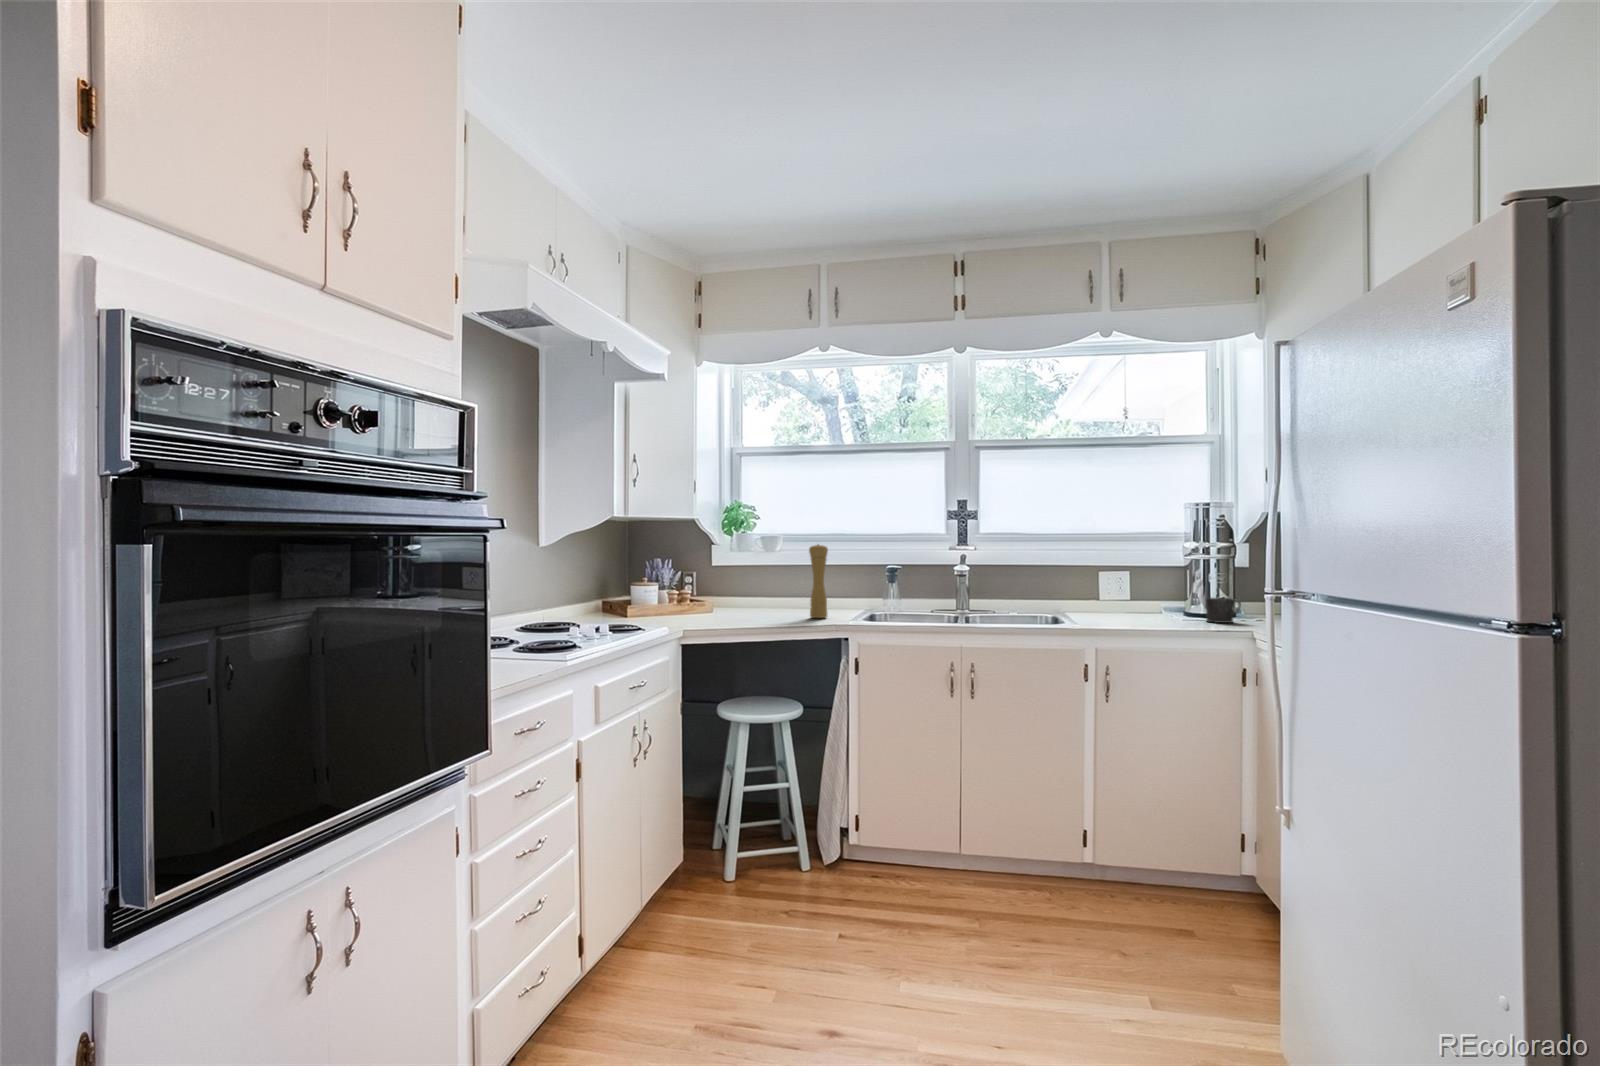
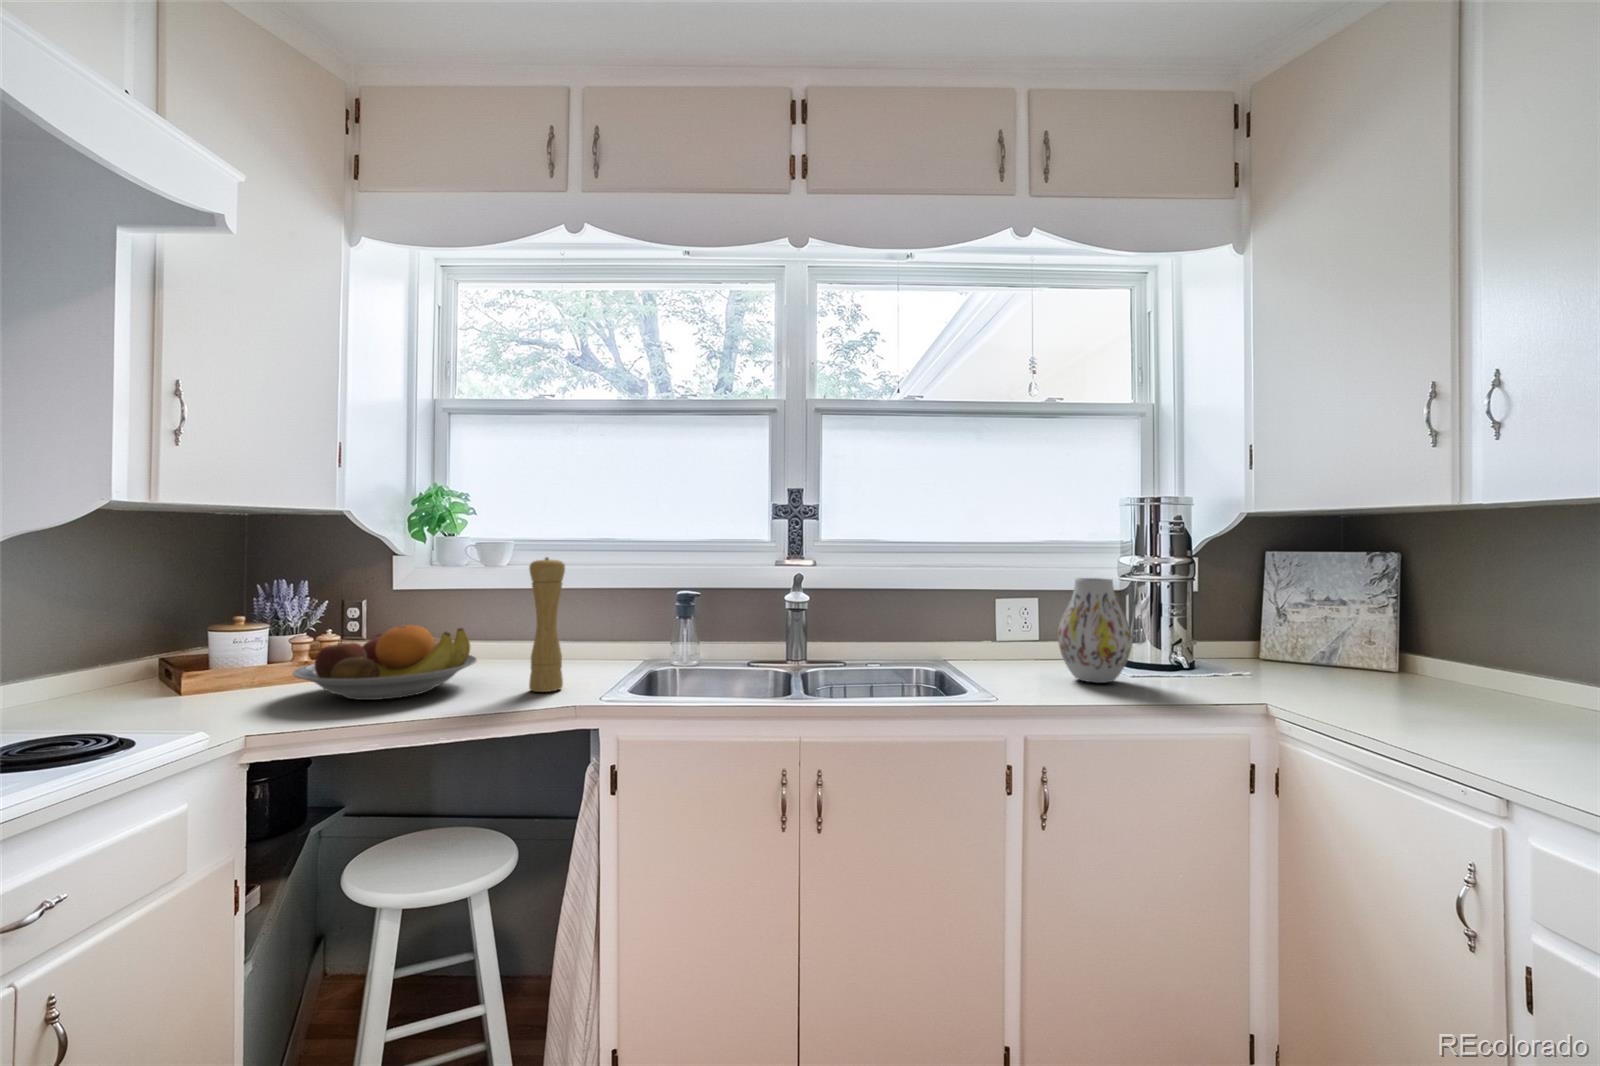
vase: none [1131,556,1179,621] -> present [1058,578,1132,683]
fruit bowl: none [694,581,779,619] -> present [293,625,477,700]
mug: present [1206,598,1241,623] -> none [1165,642,1221,684]

